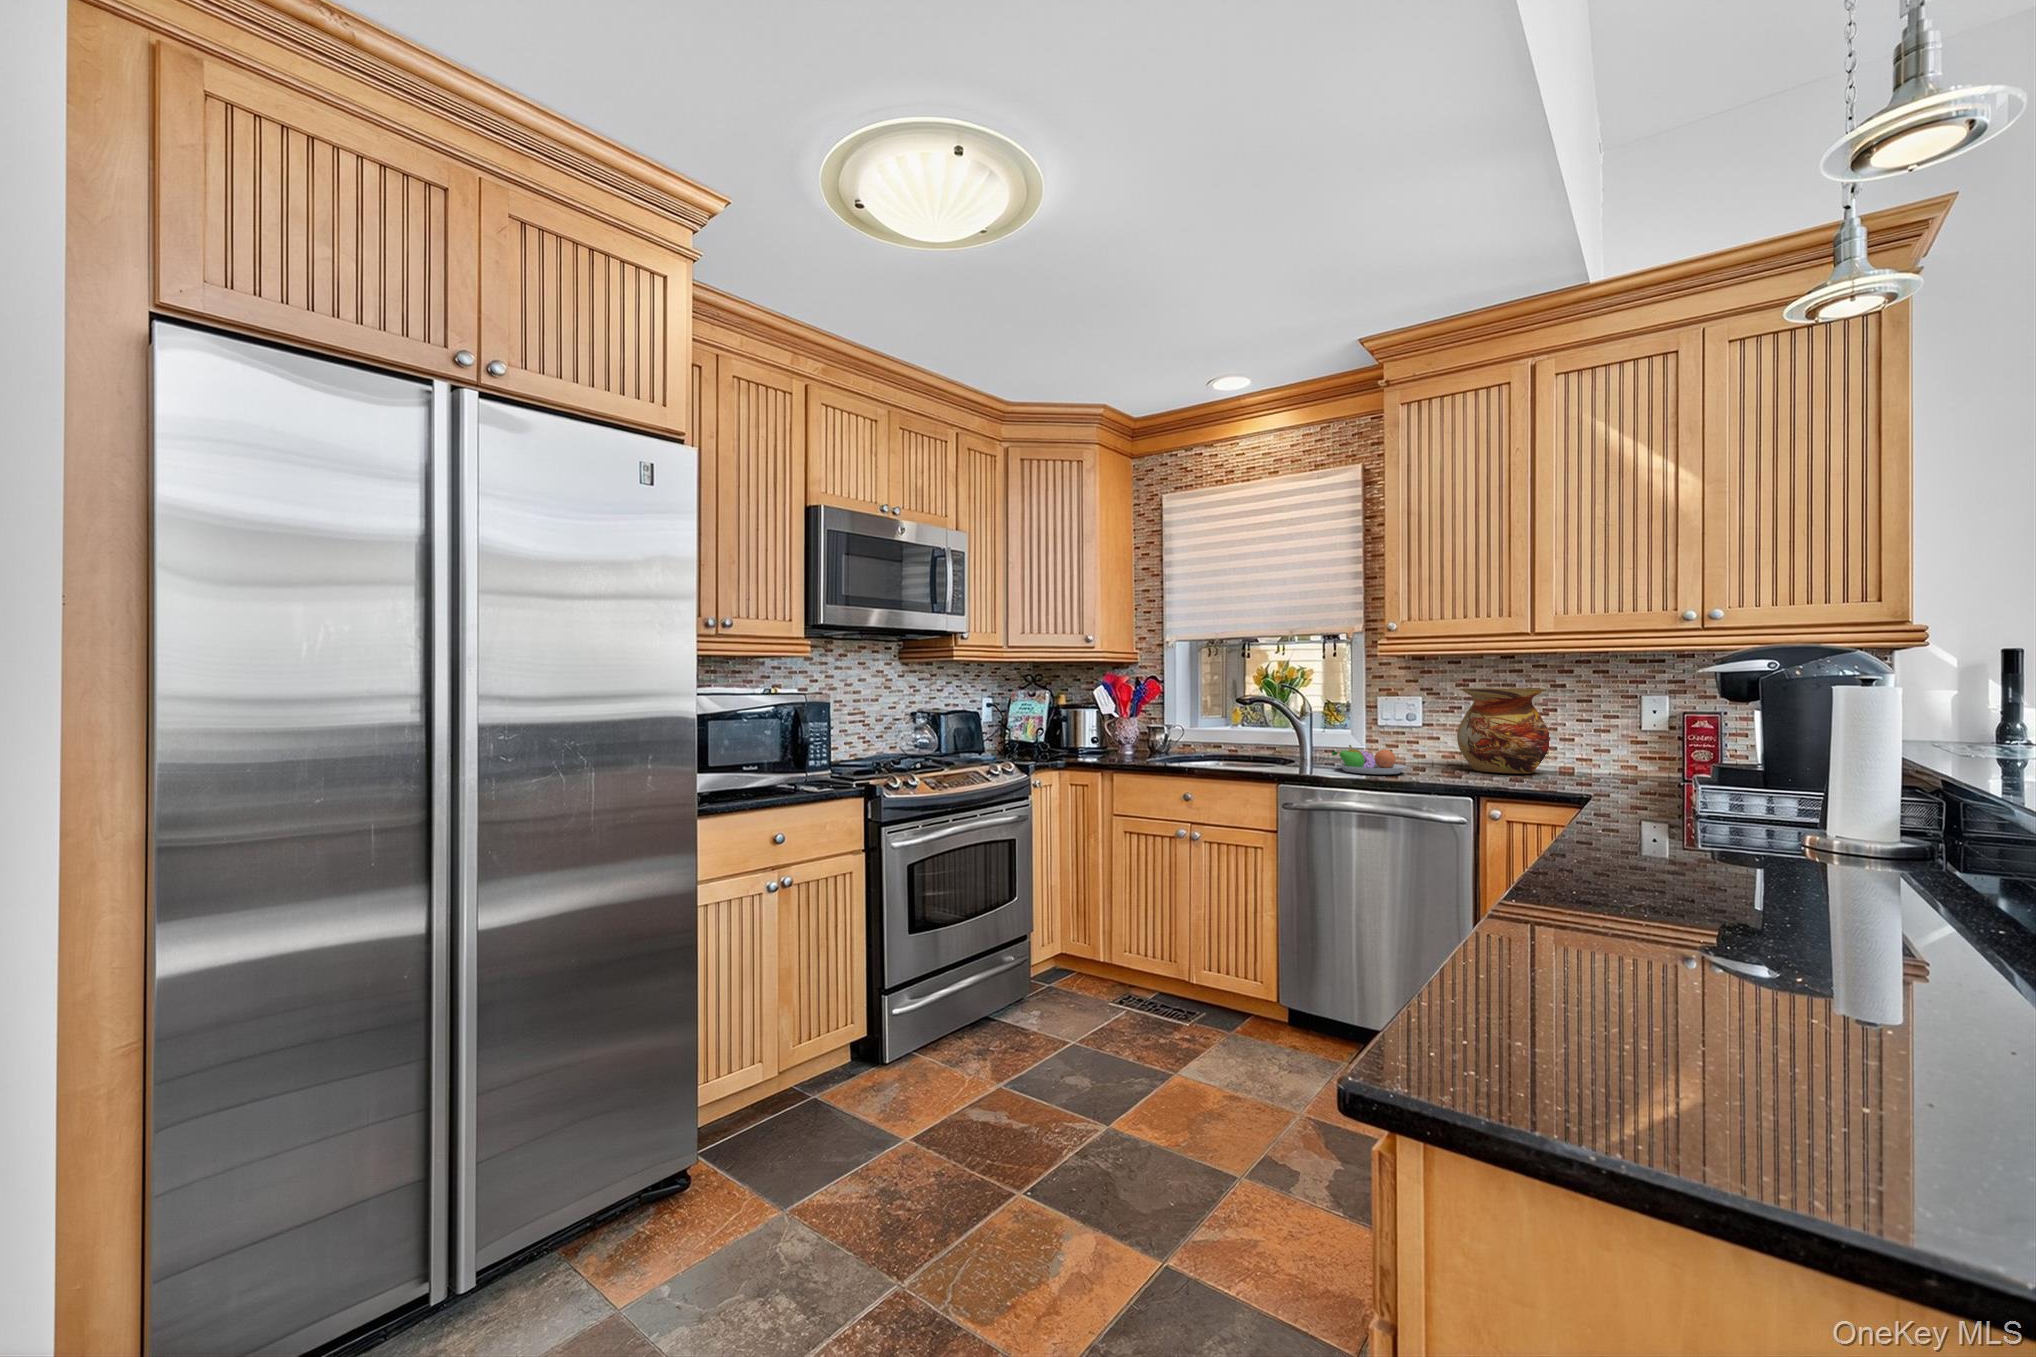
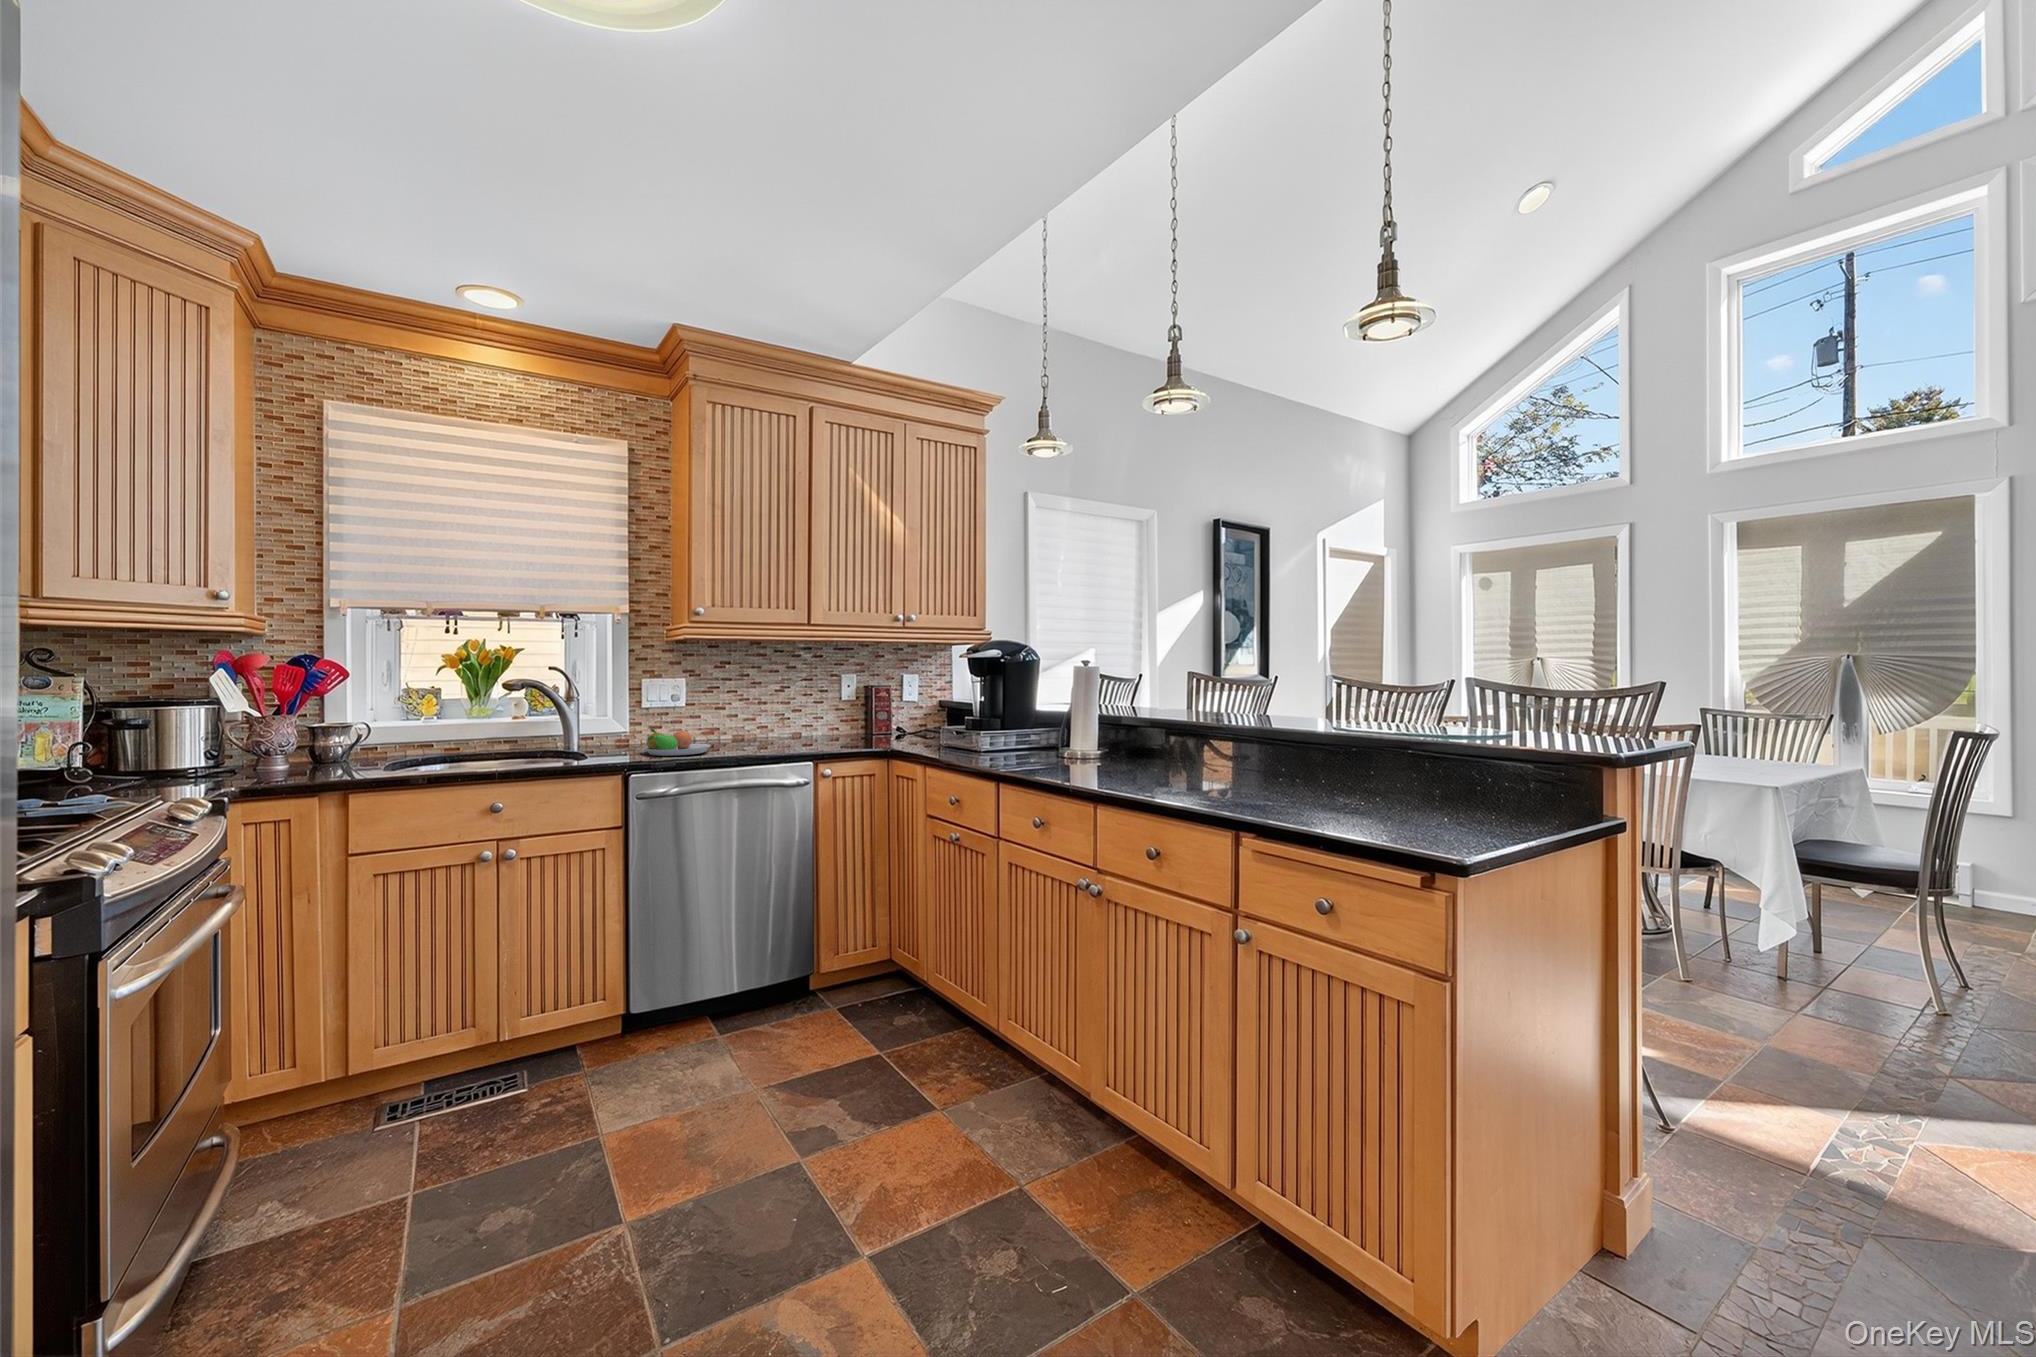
vase: present [1457,688,1550,773] -> none [716,670,788,743]

